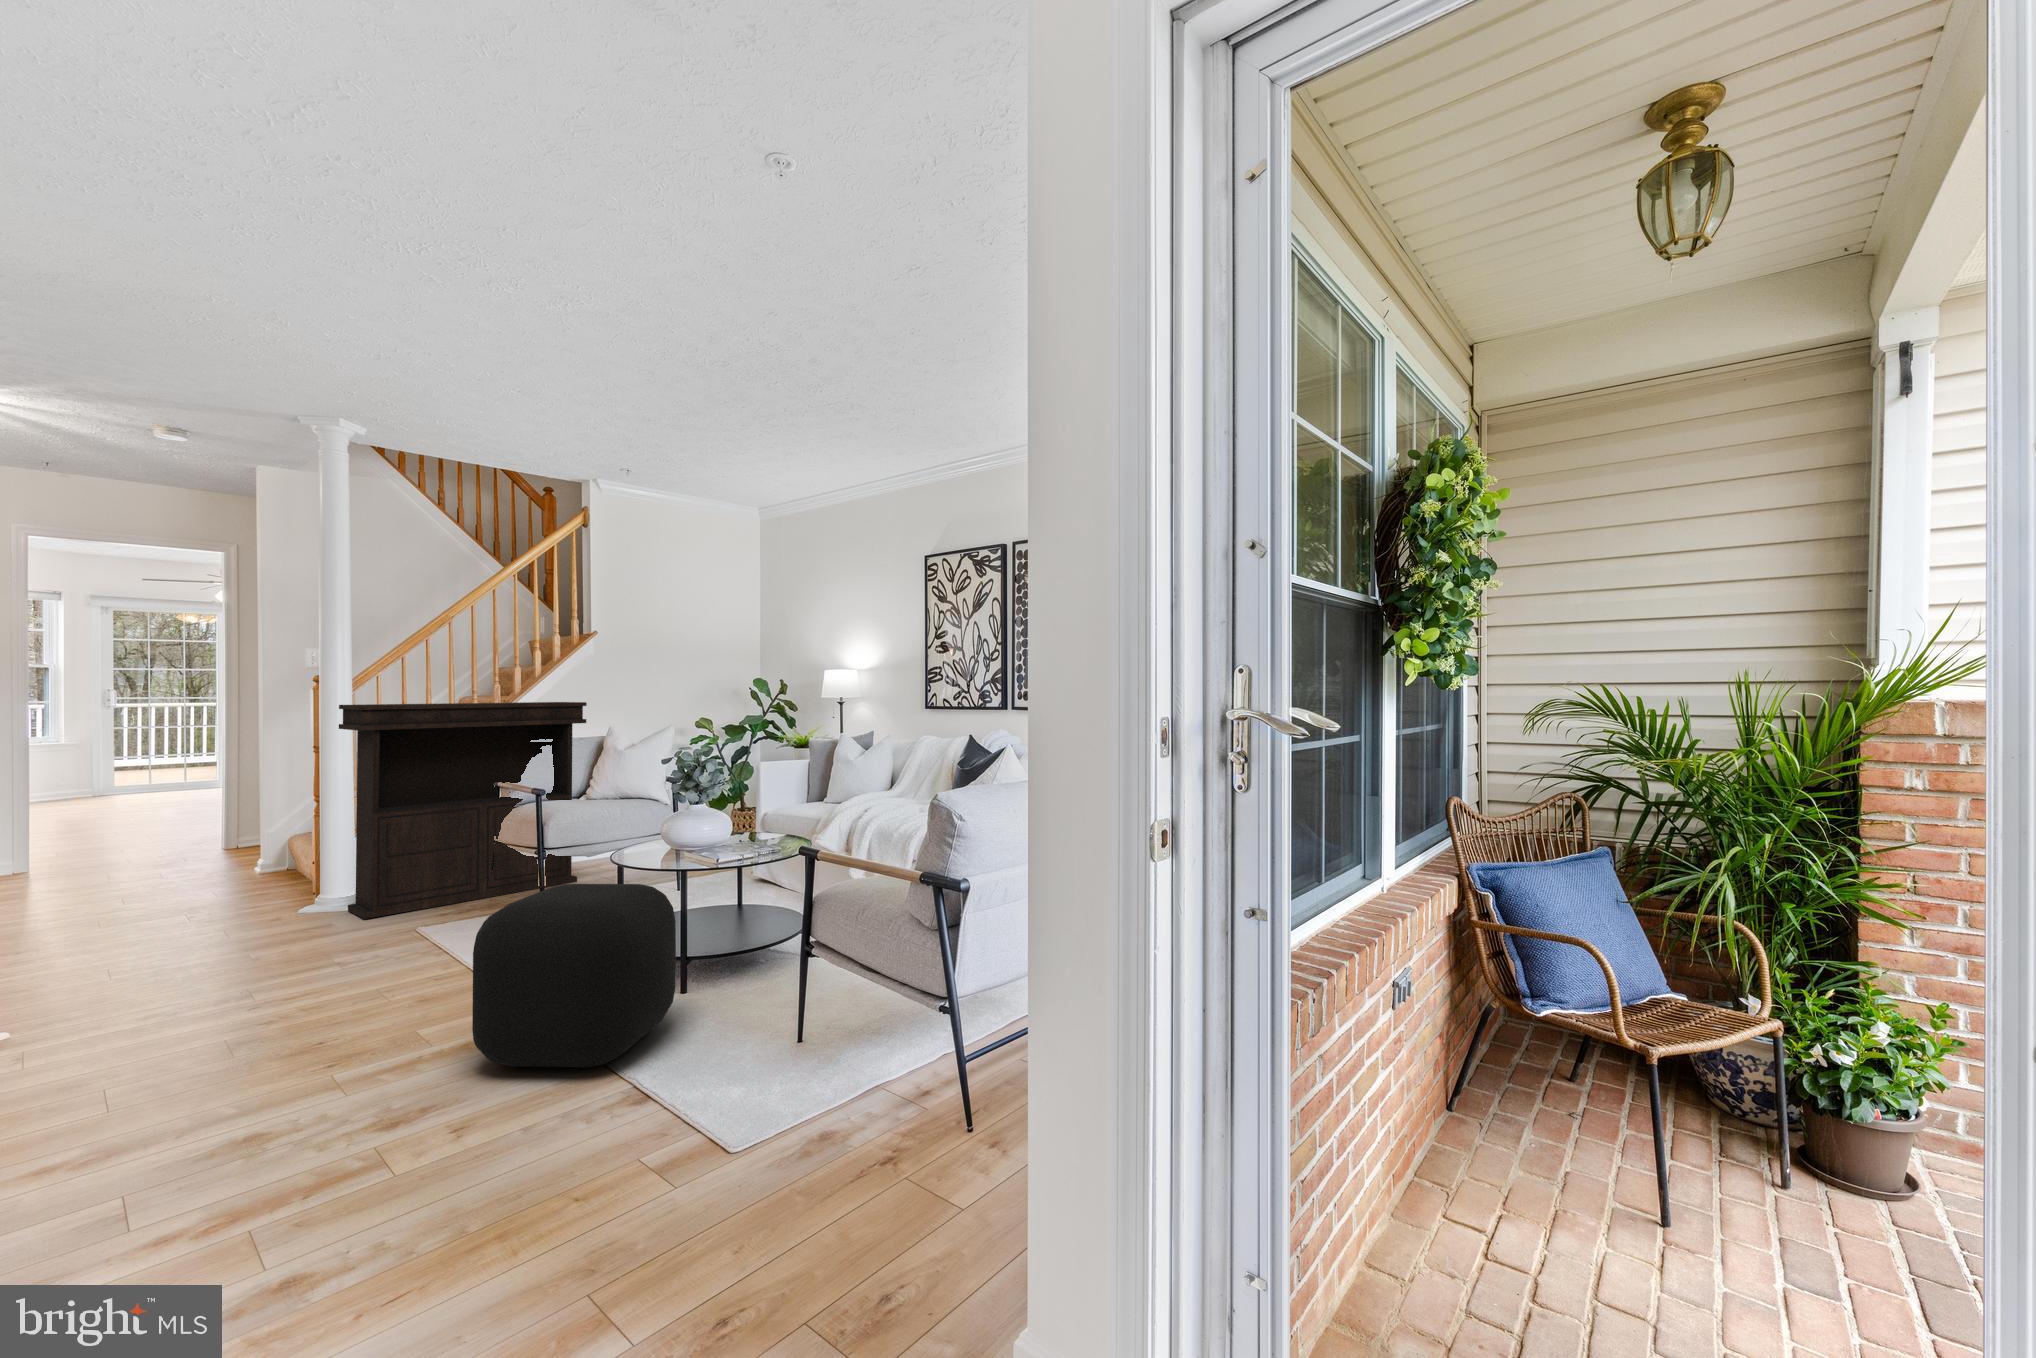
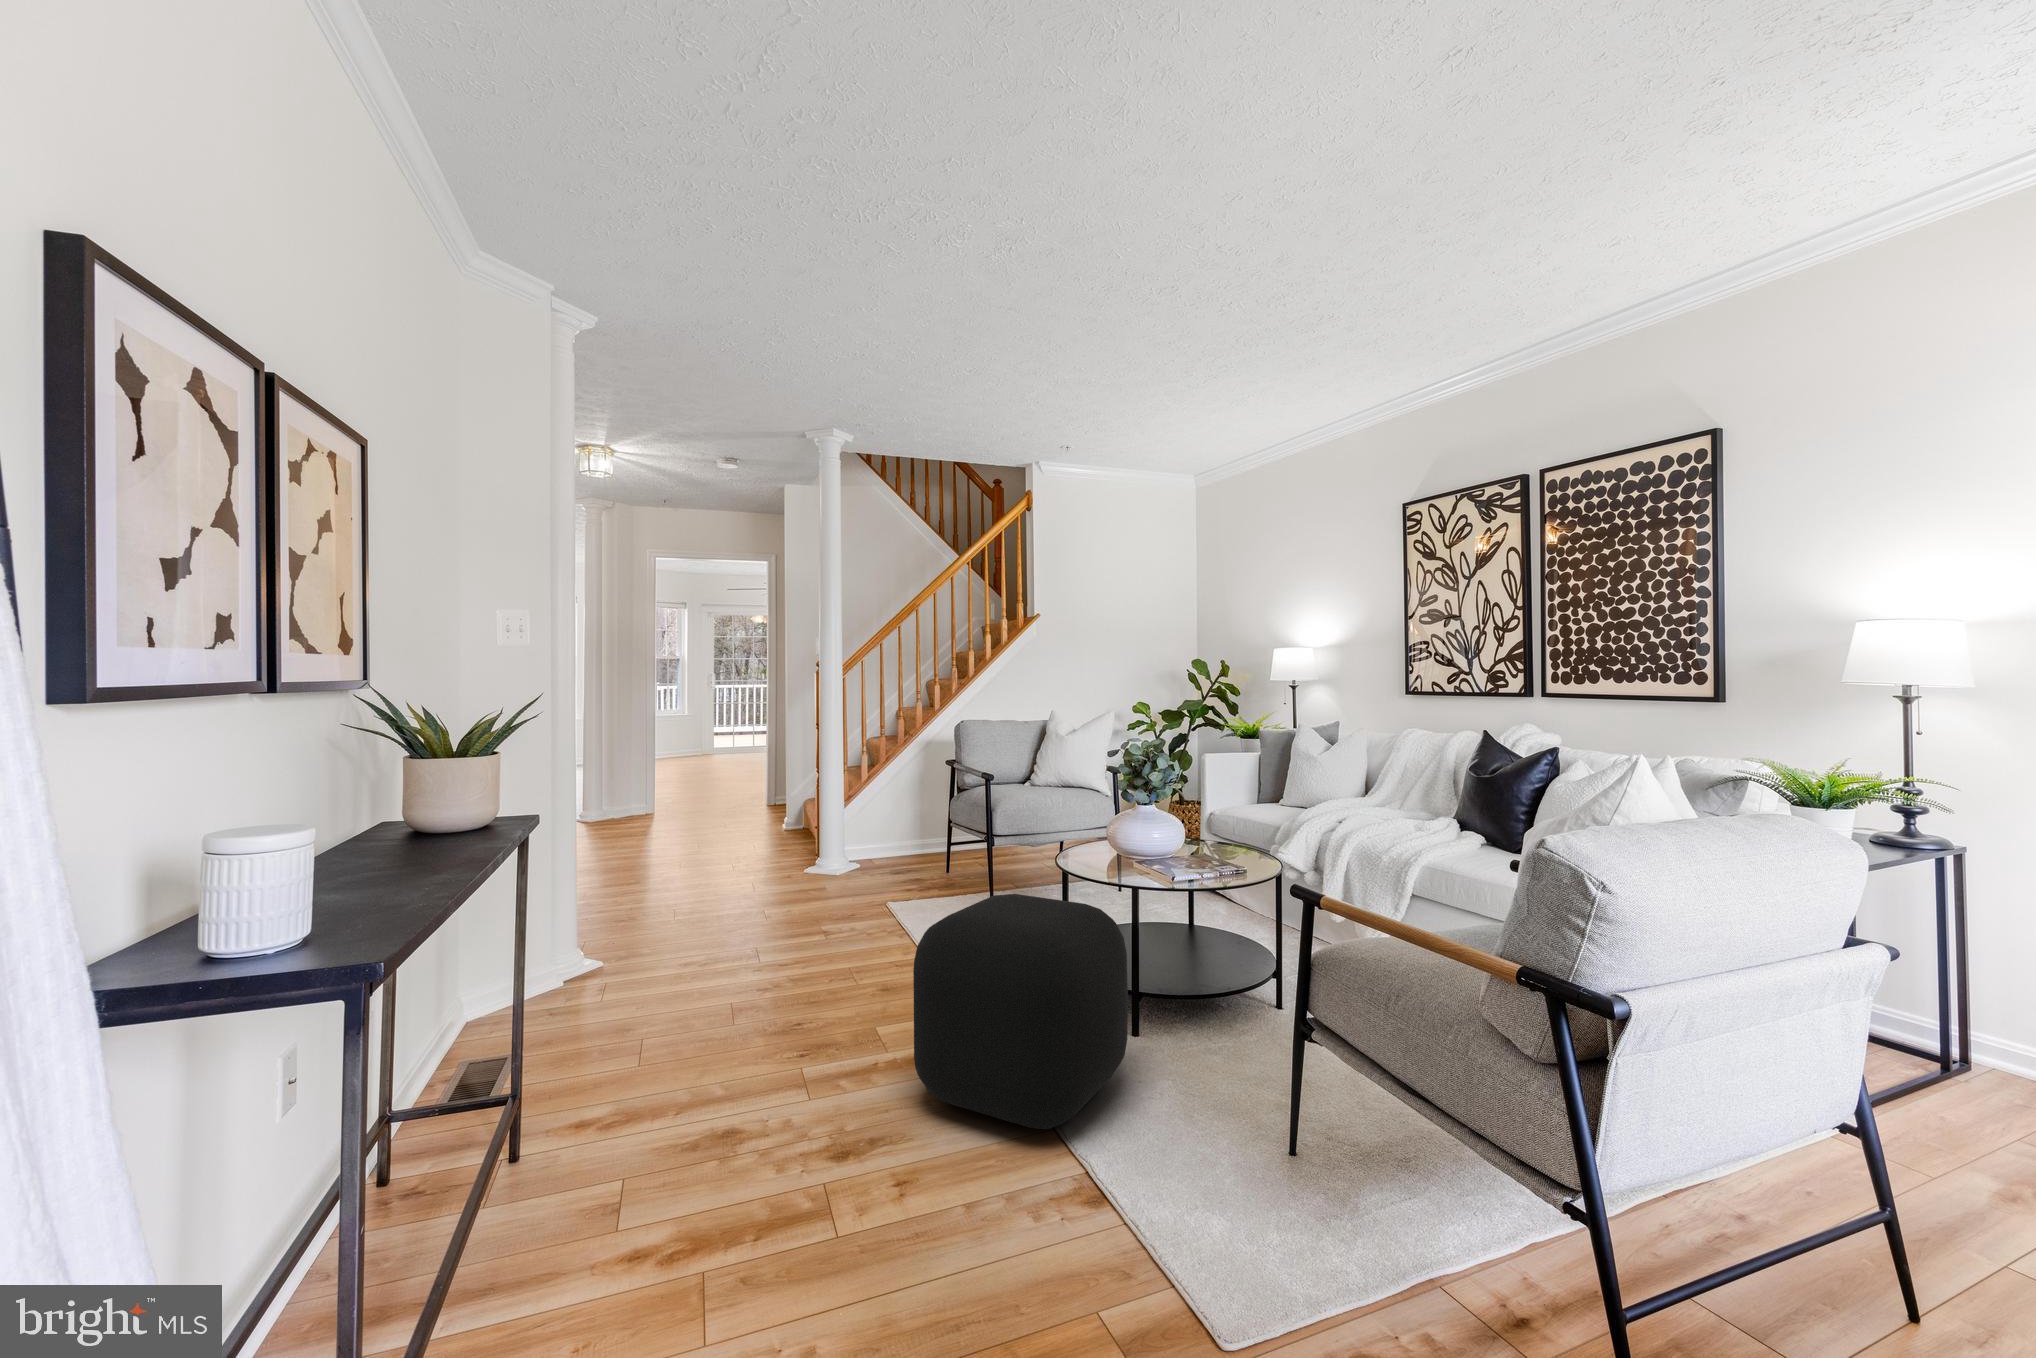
console table: present [339,702,587,919] -> none [829,685,1031,887]

